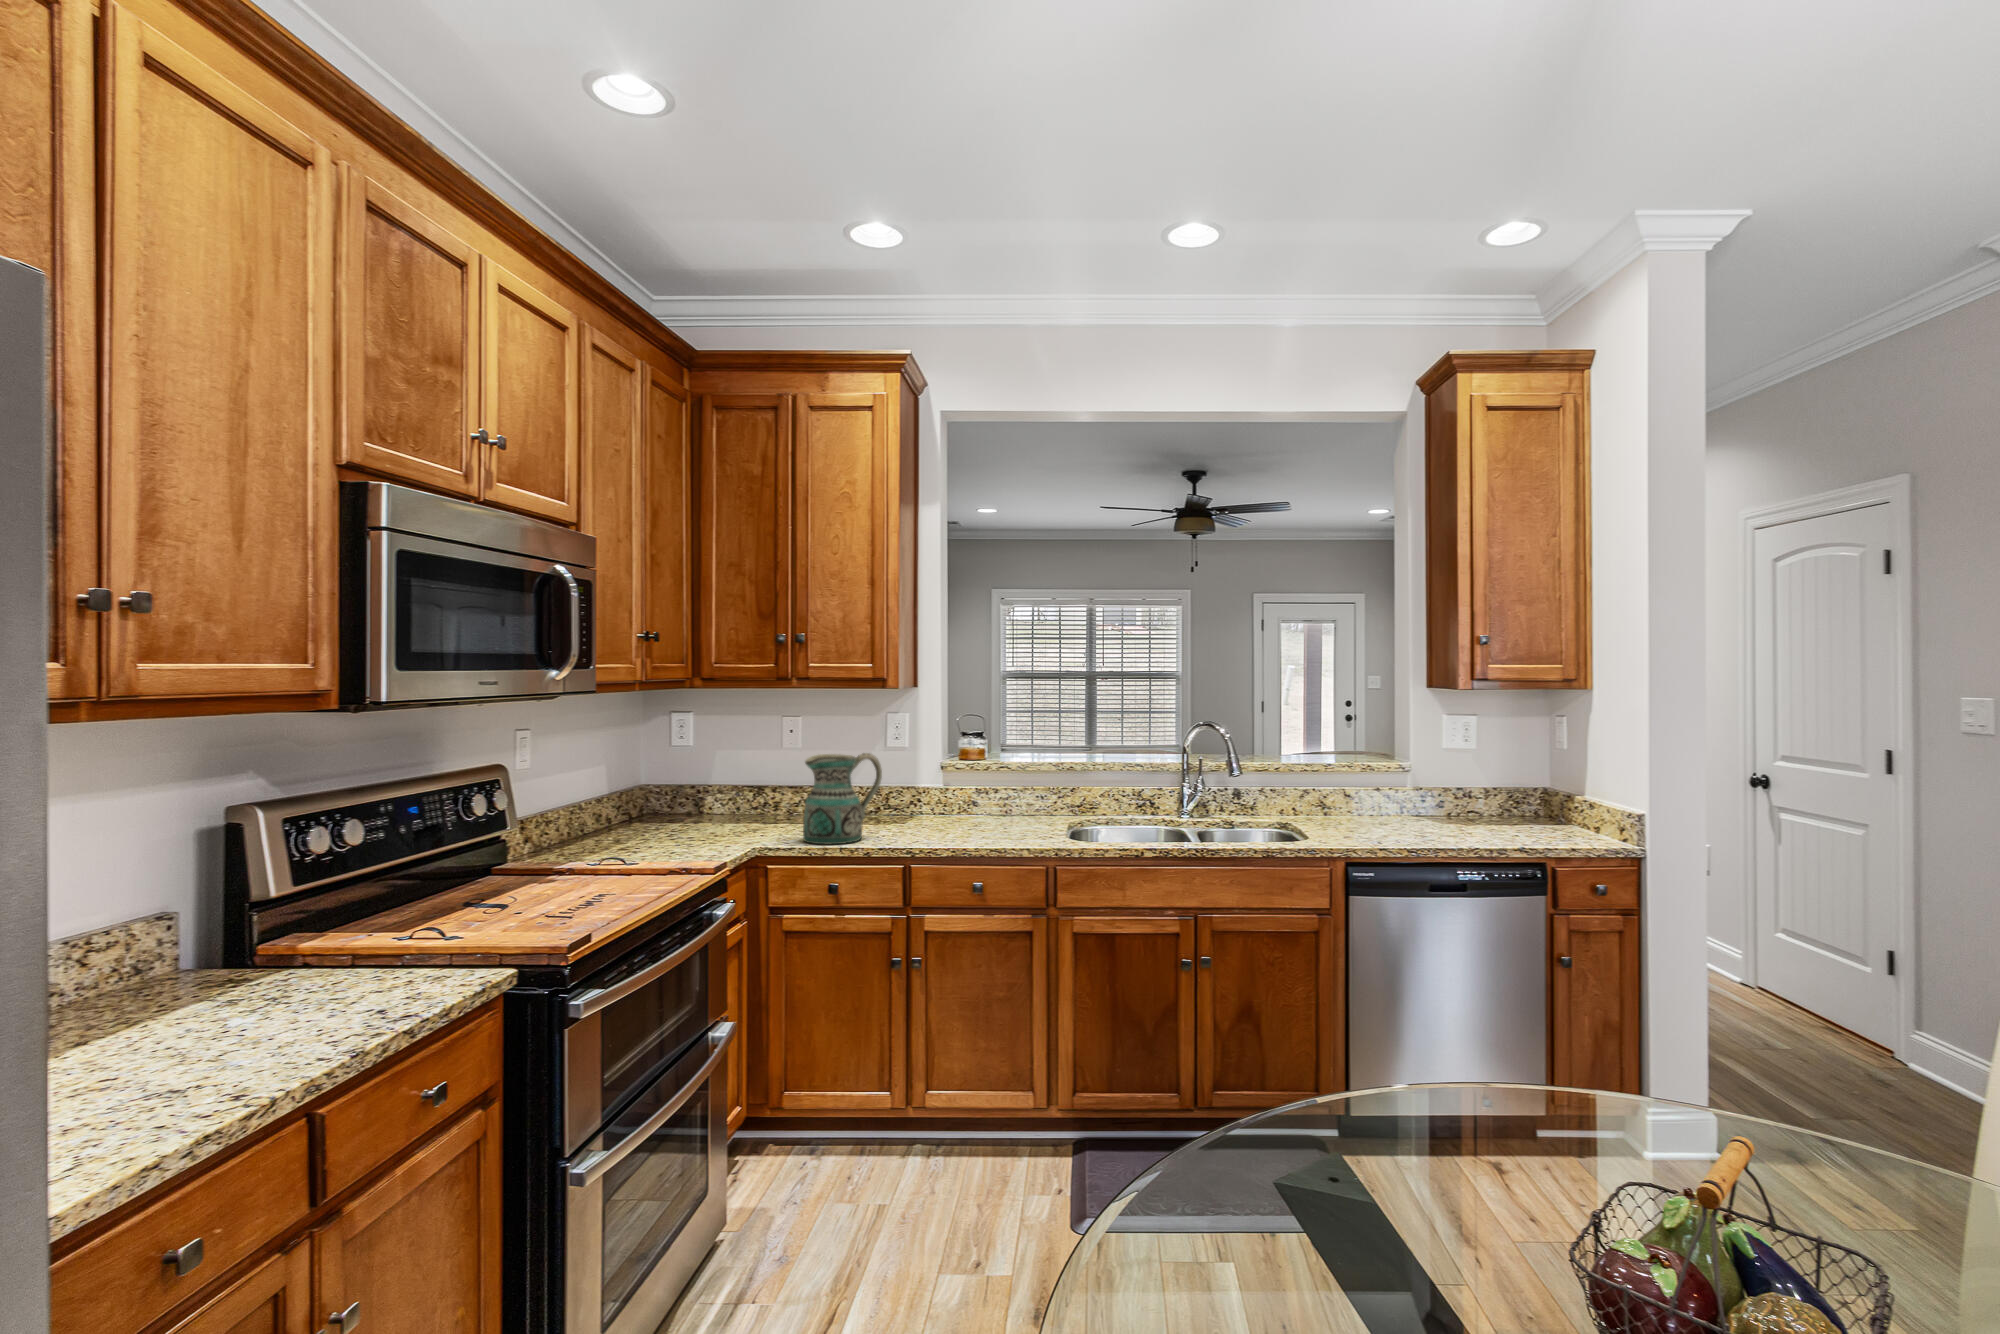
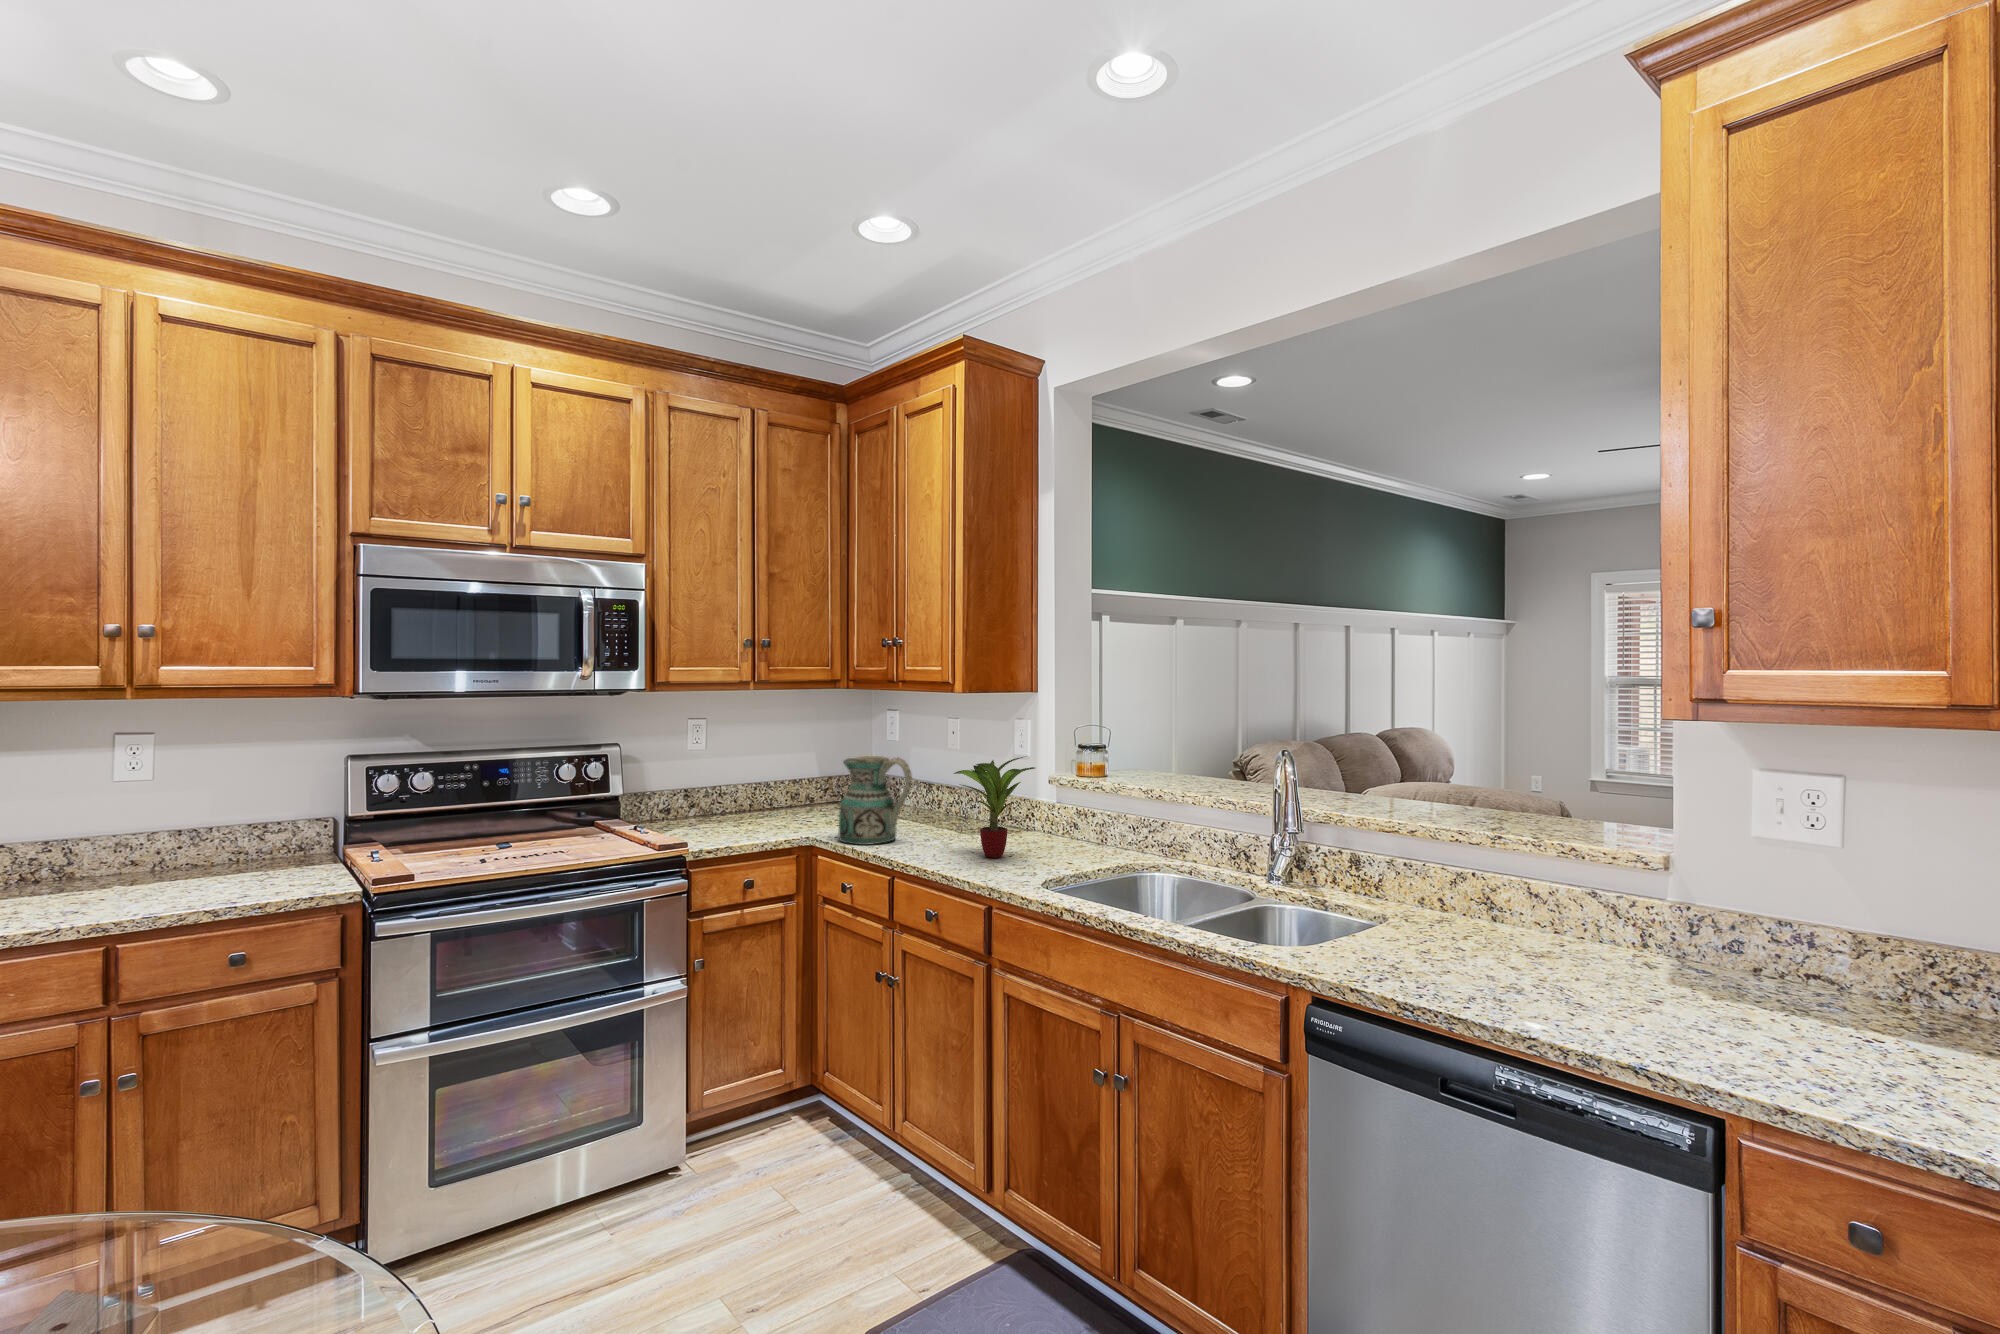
potted plant: none [930,741,1029,834] -> present [954,757,1035,858]

